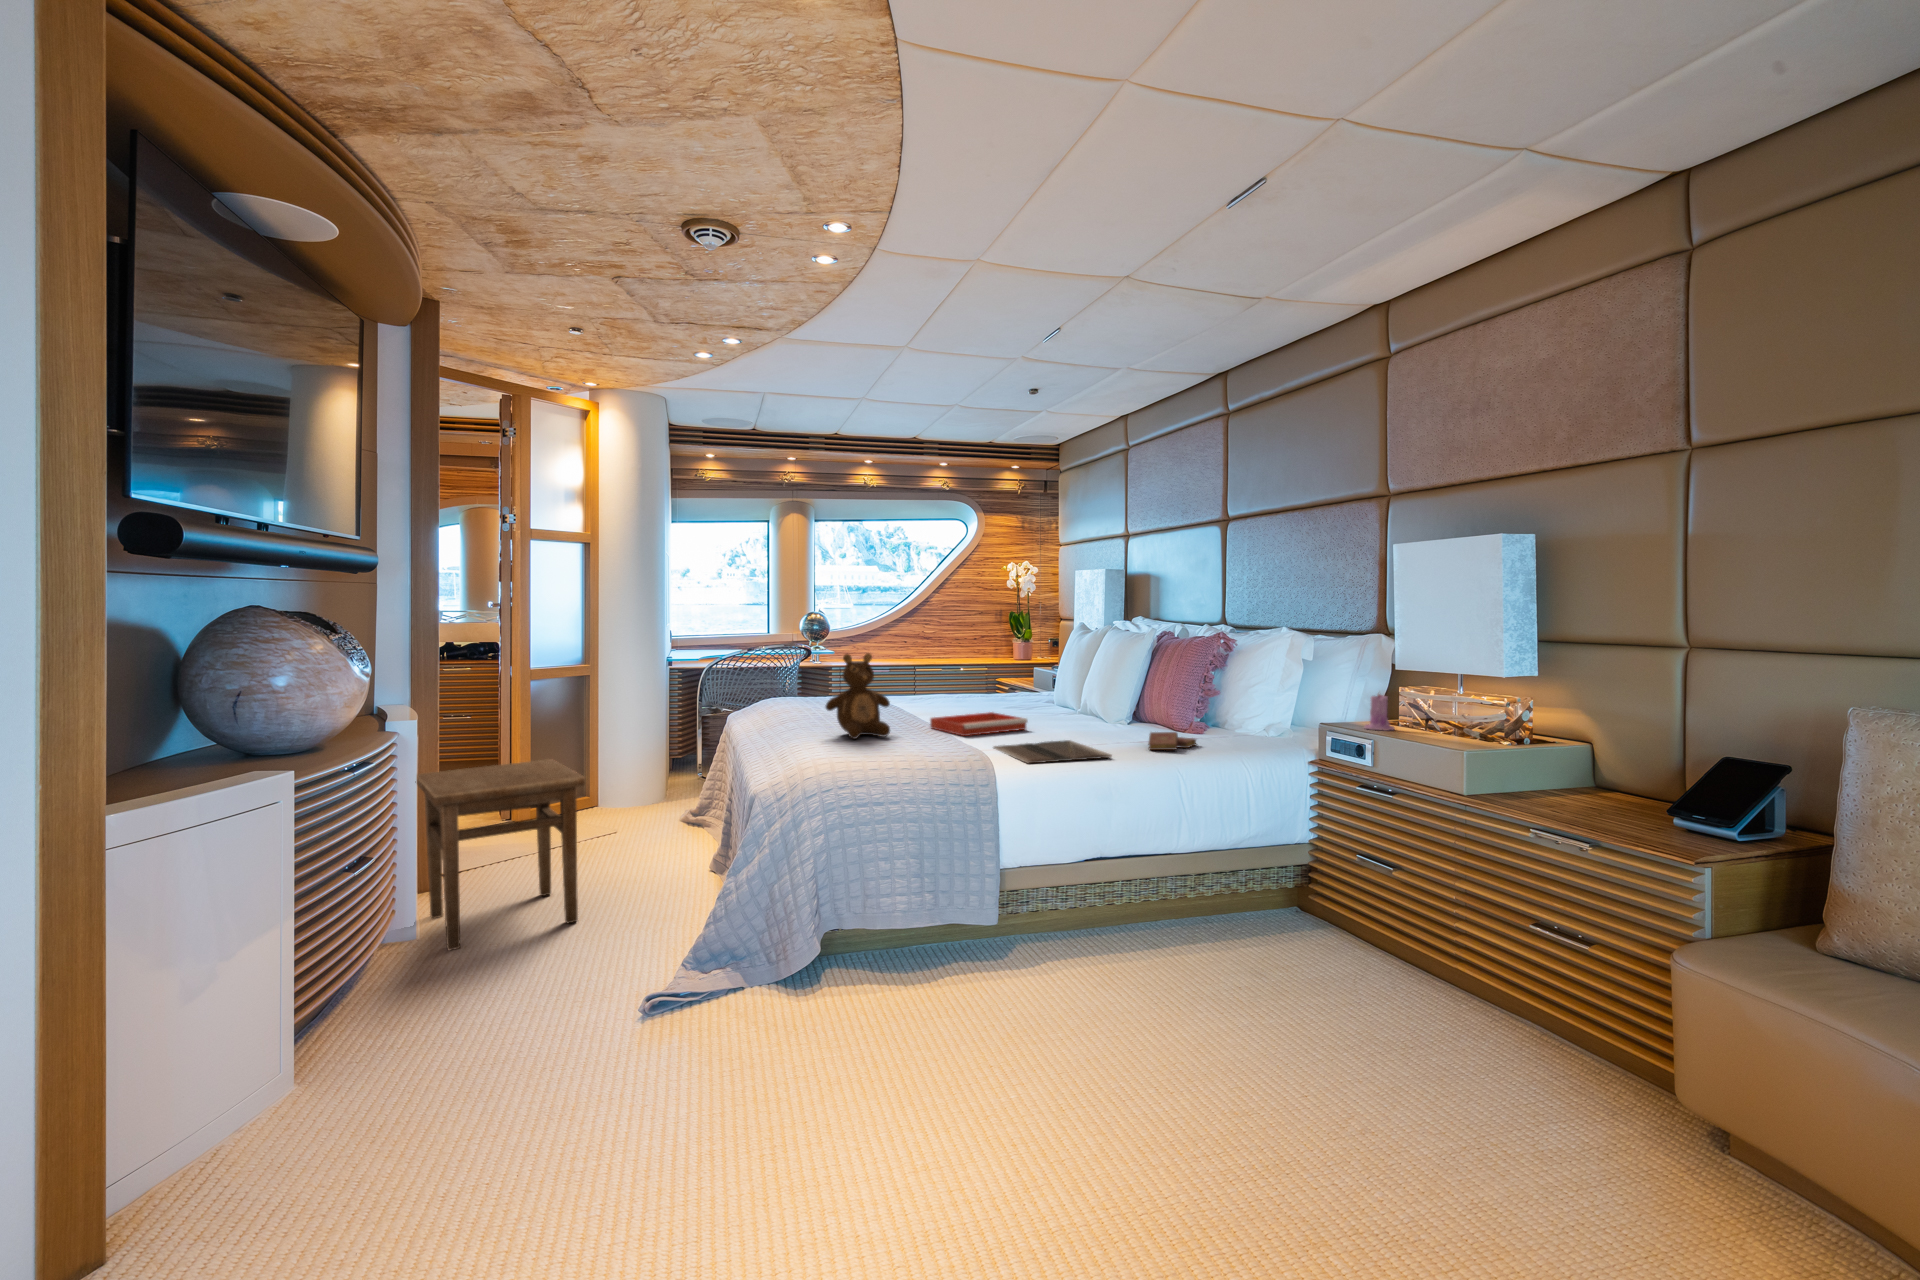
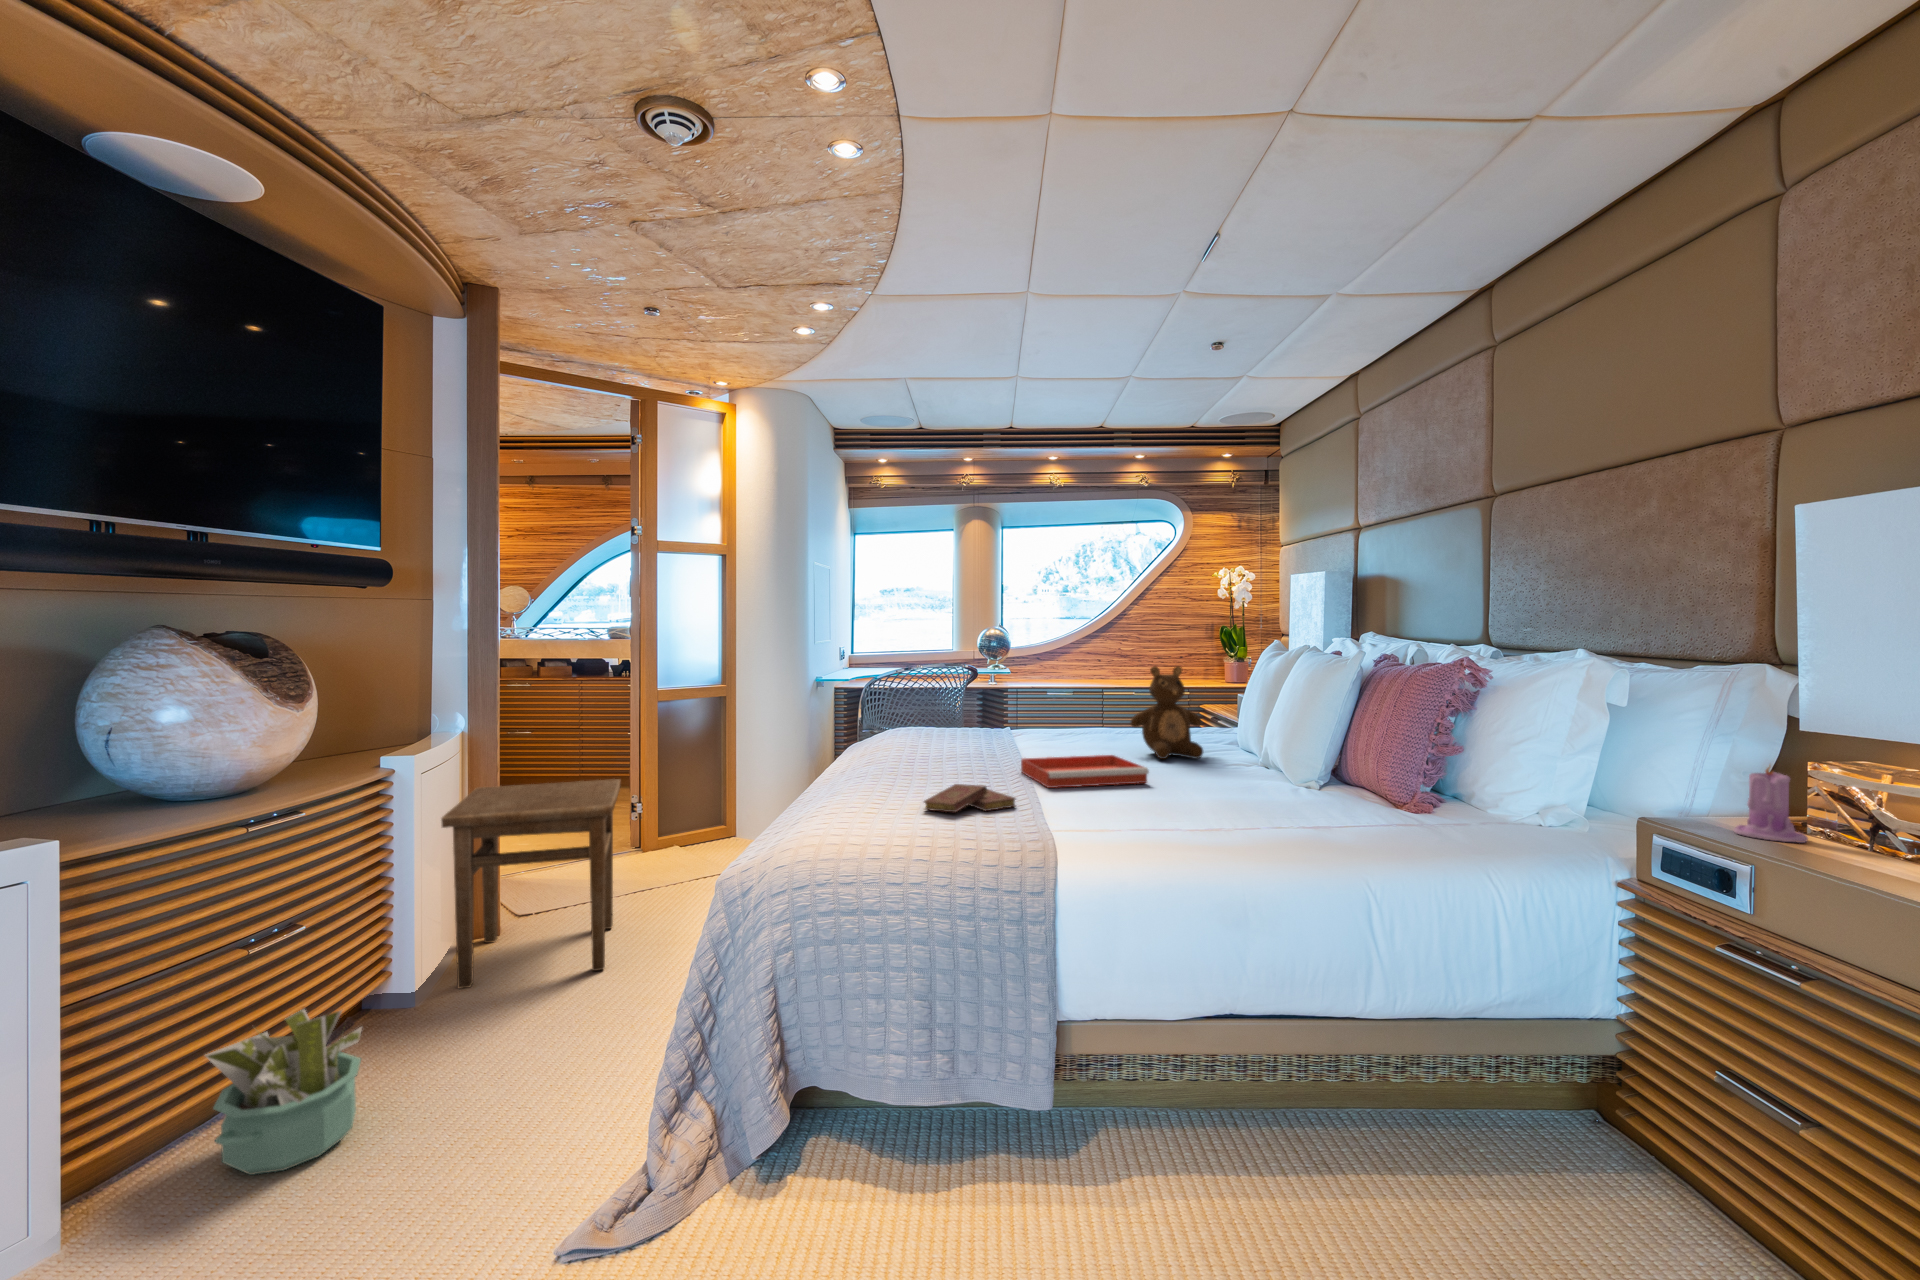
teddy bear: present [826,653,890,739] -> present [1130,666,1203,759]
book: present [1148,732,1196,750] -> present [924,784,1016,812]
laptop: present [994,740,1112,764] -> none [1067,807,1230,845]
decorative plant: none [358,946,483,1074] -> present [205,1009,362,1175]

